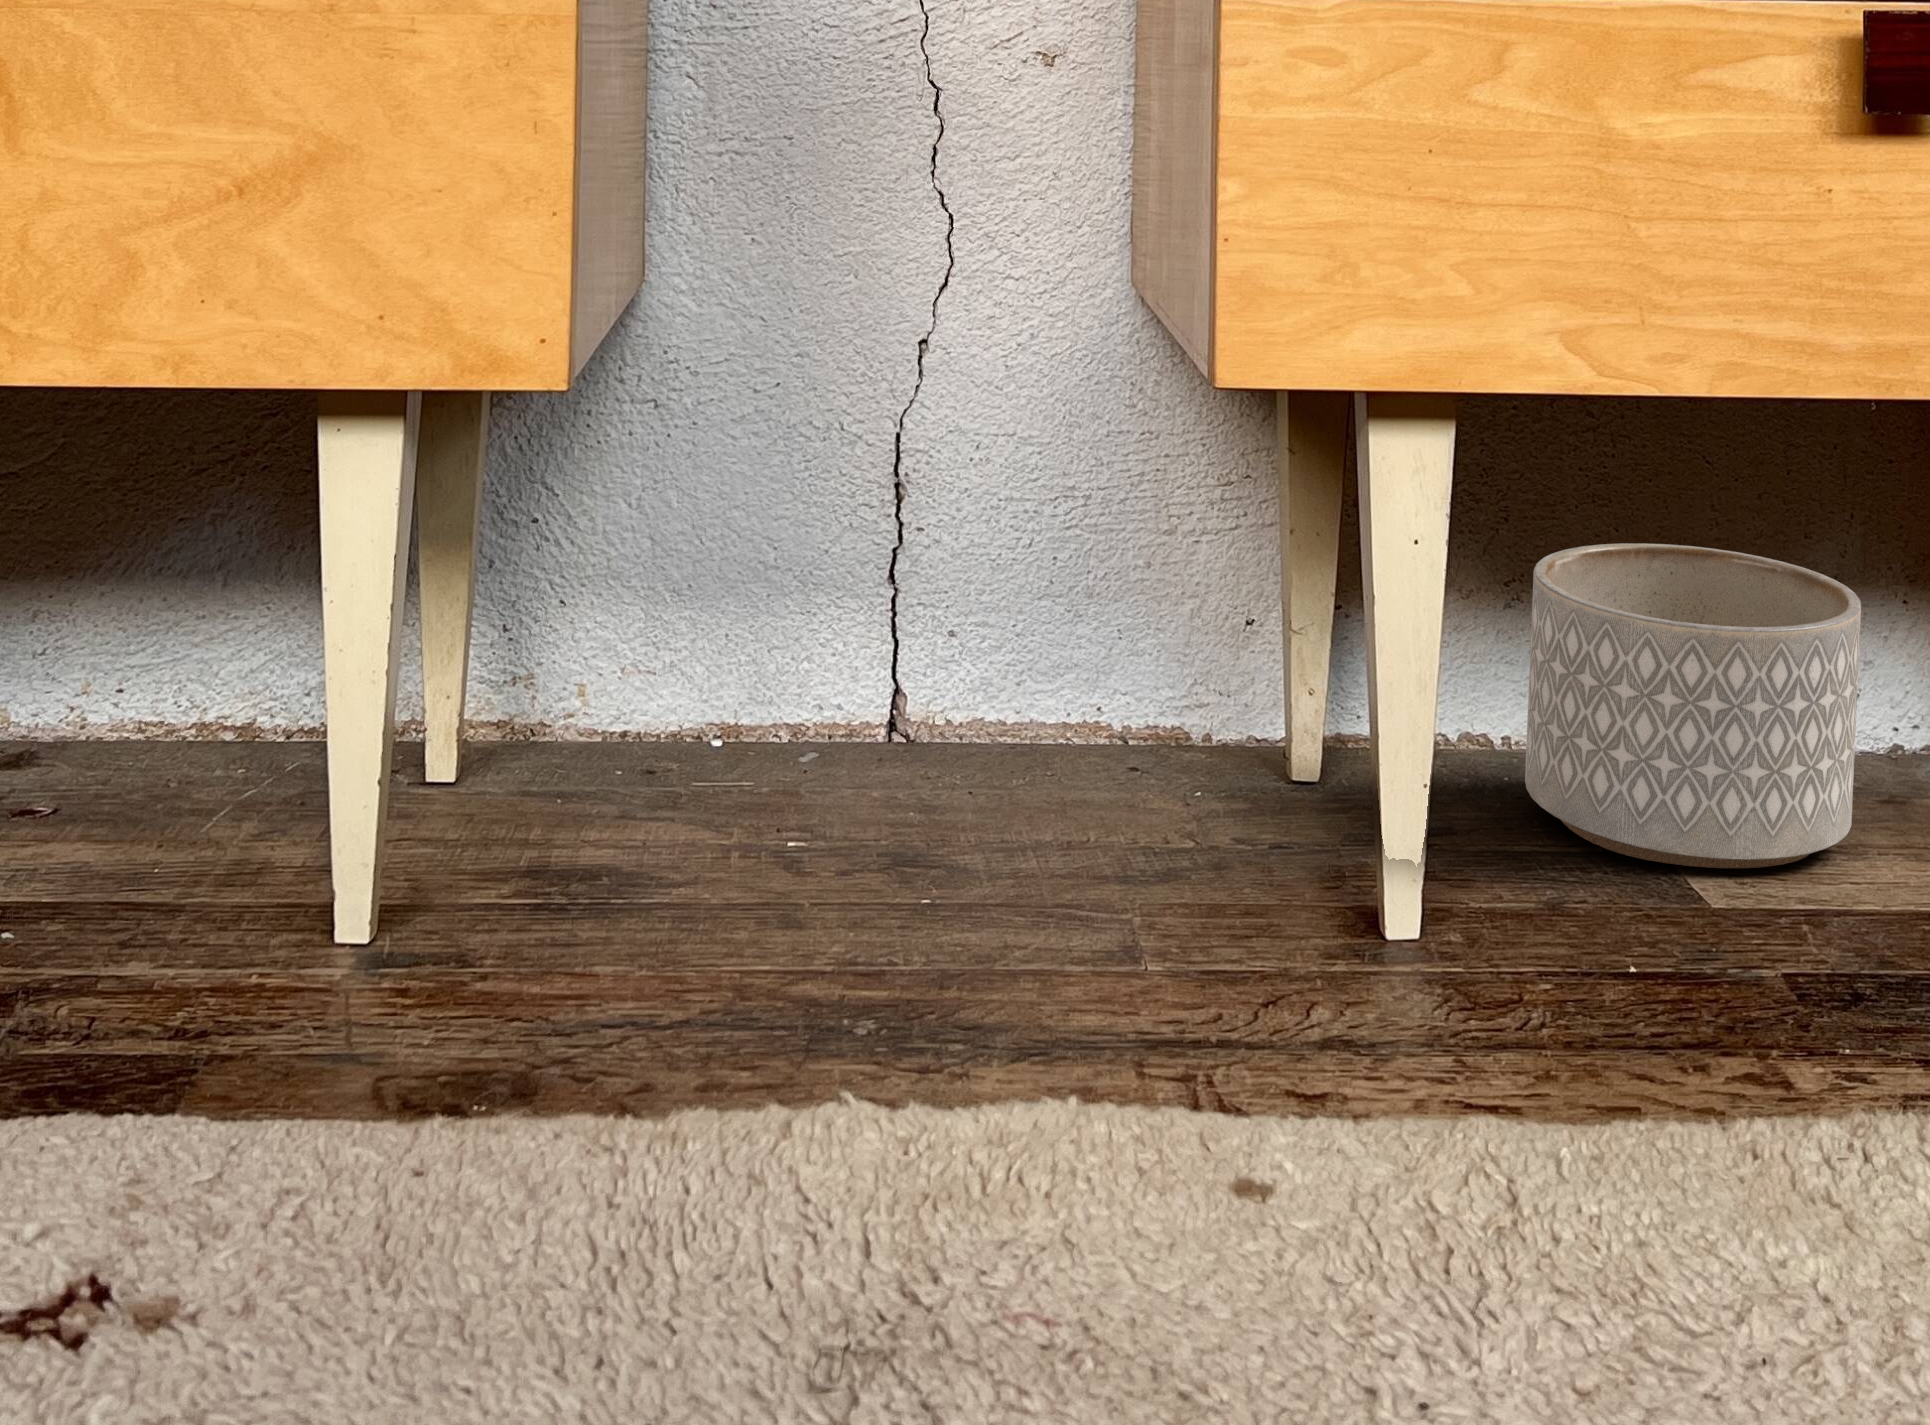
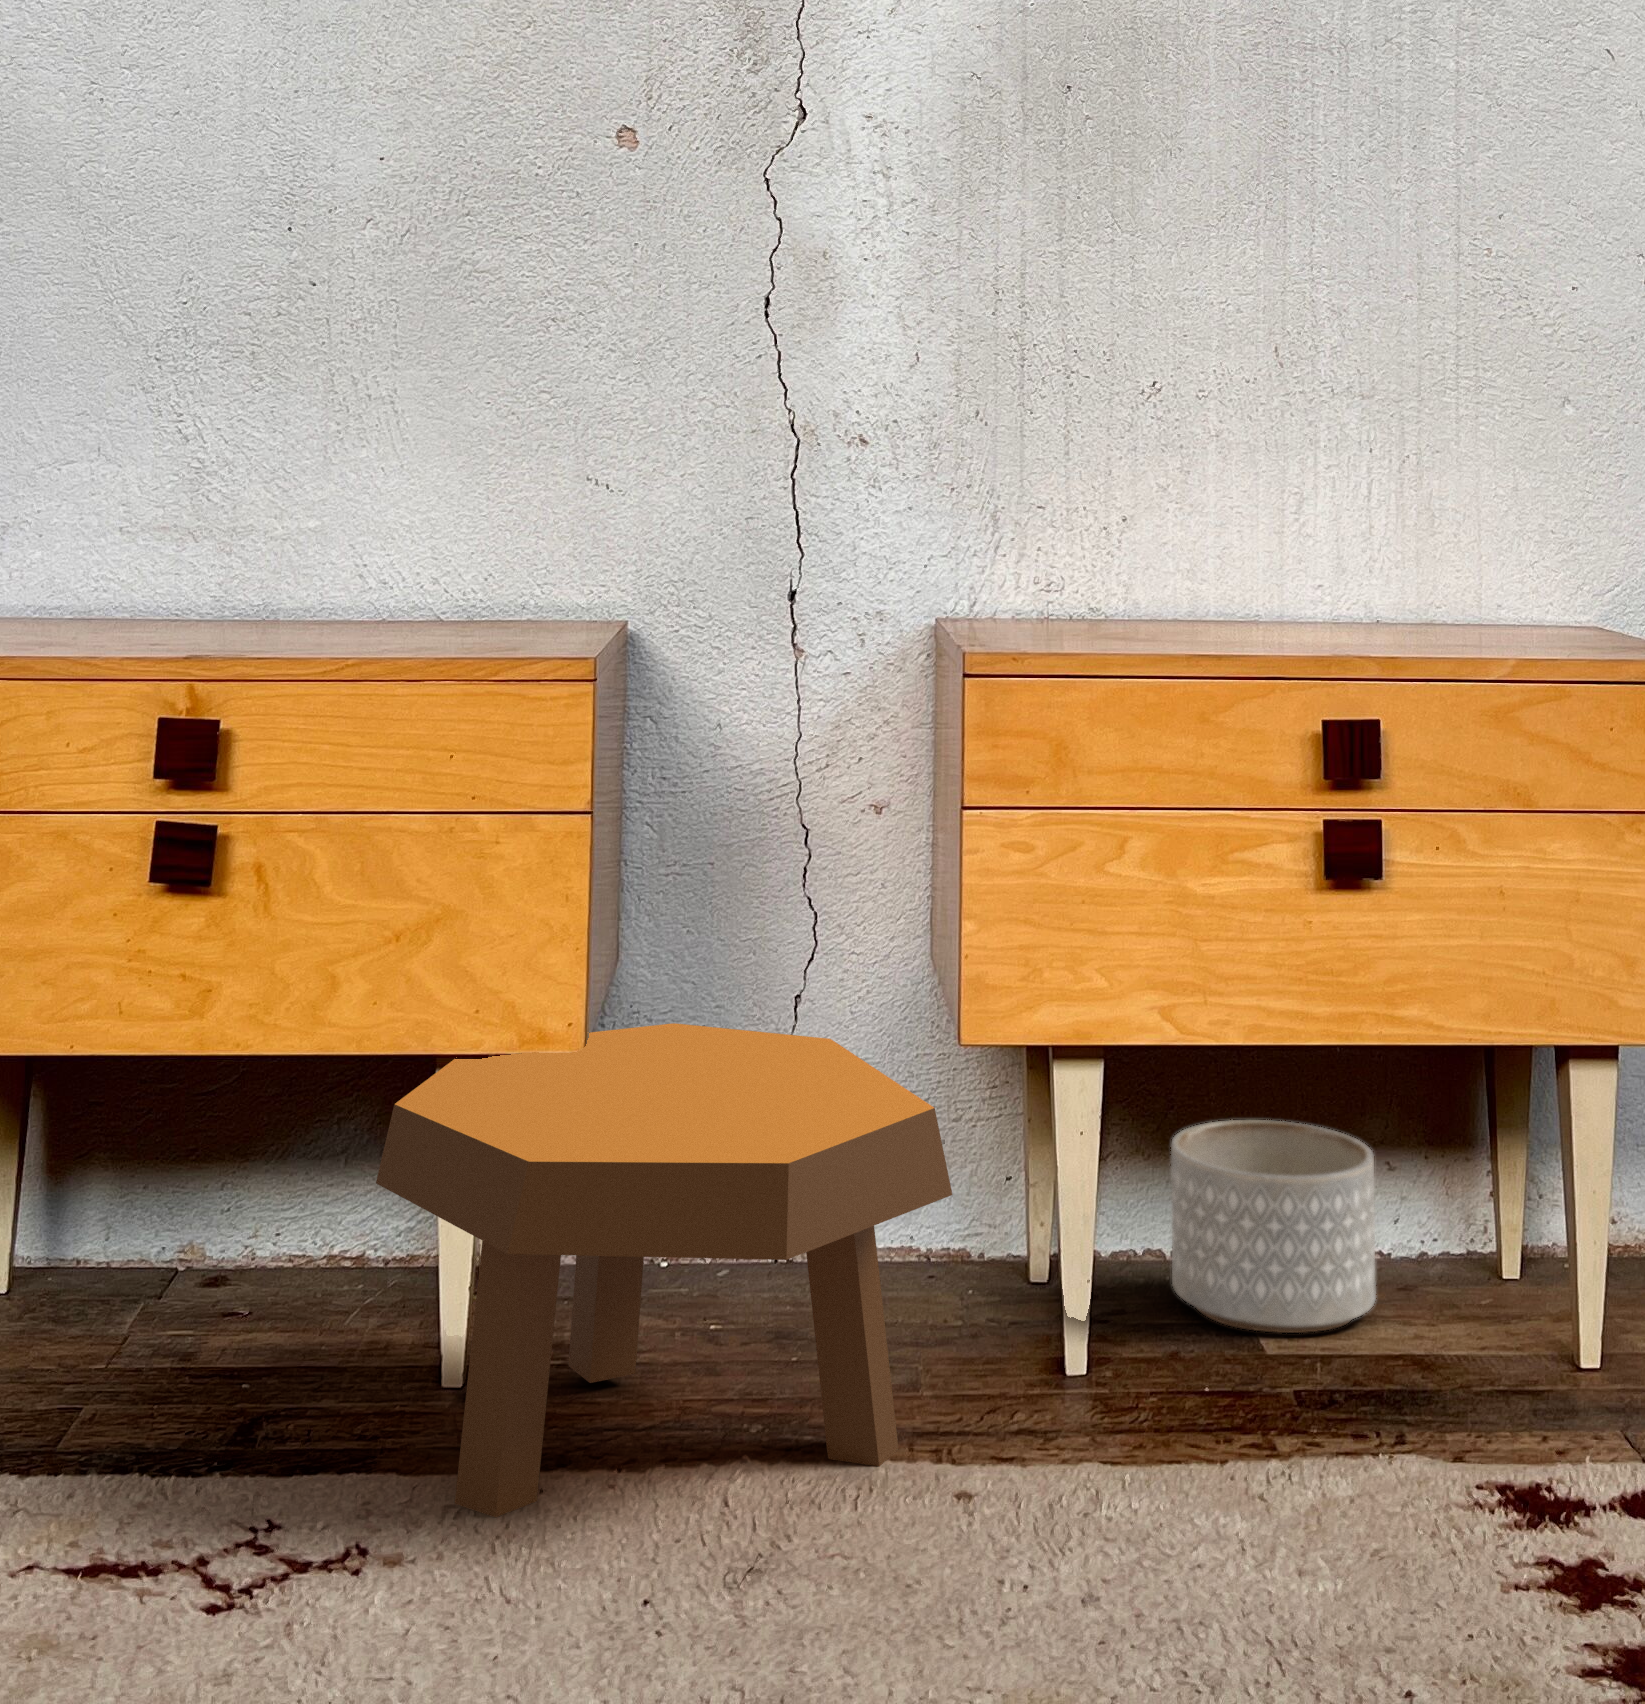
footstool: none [193,364,1239,1240] -> present [376,1023,952,1517]

